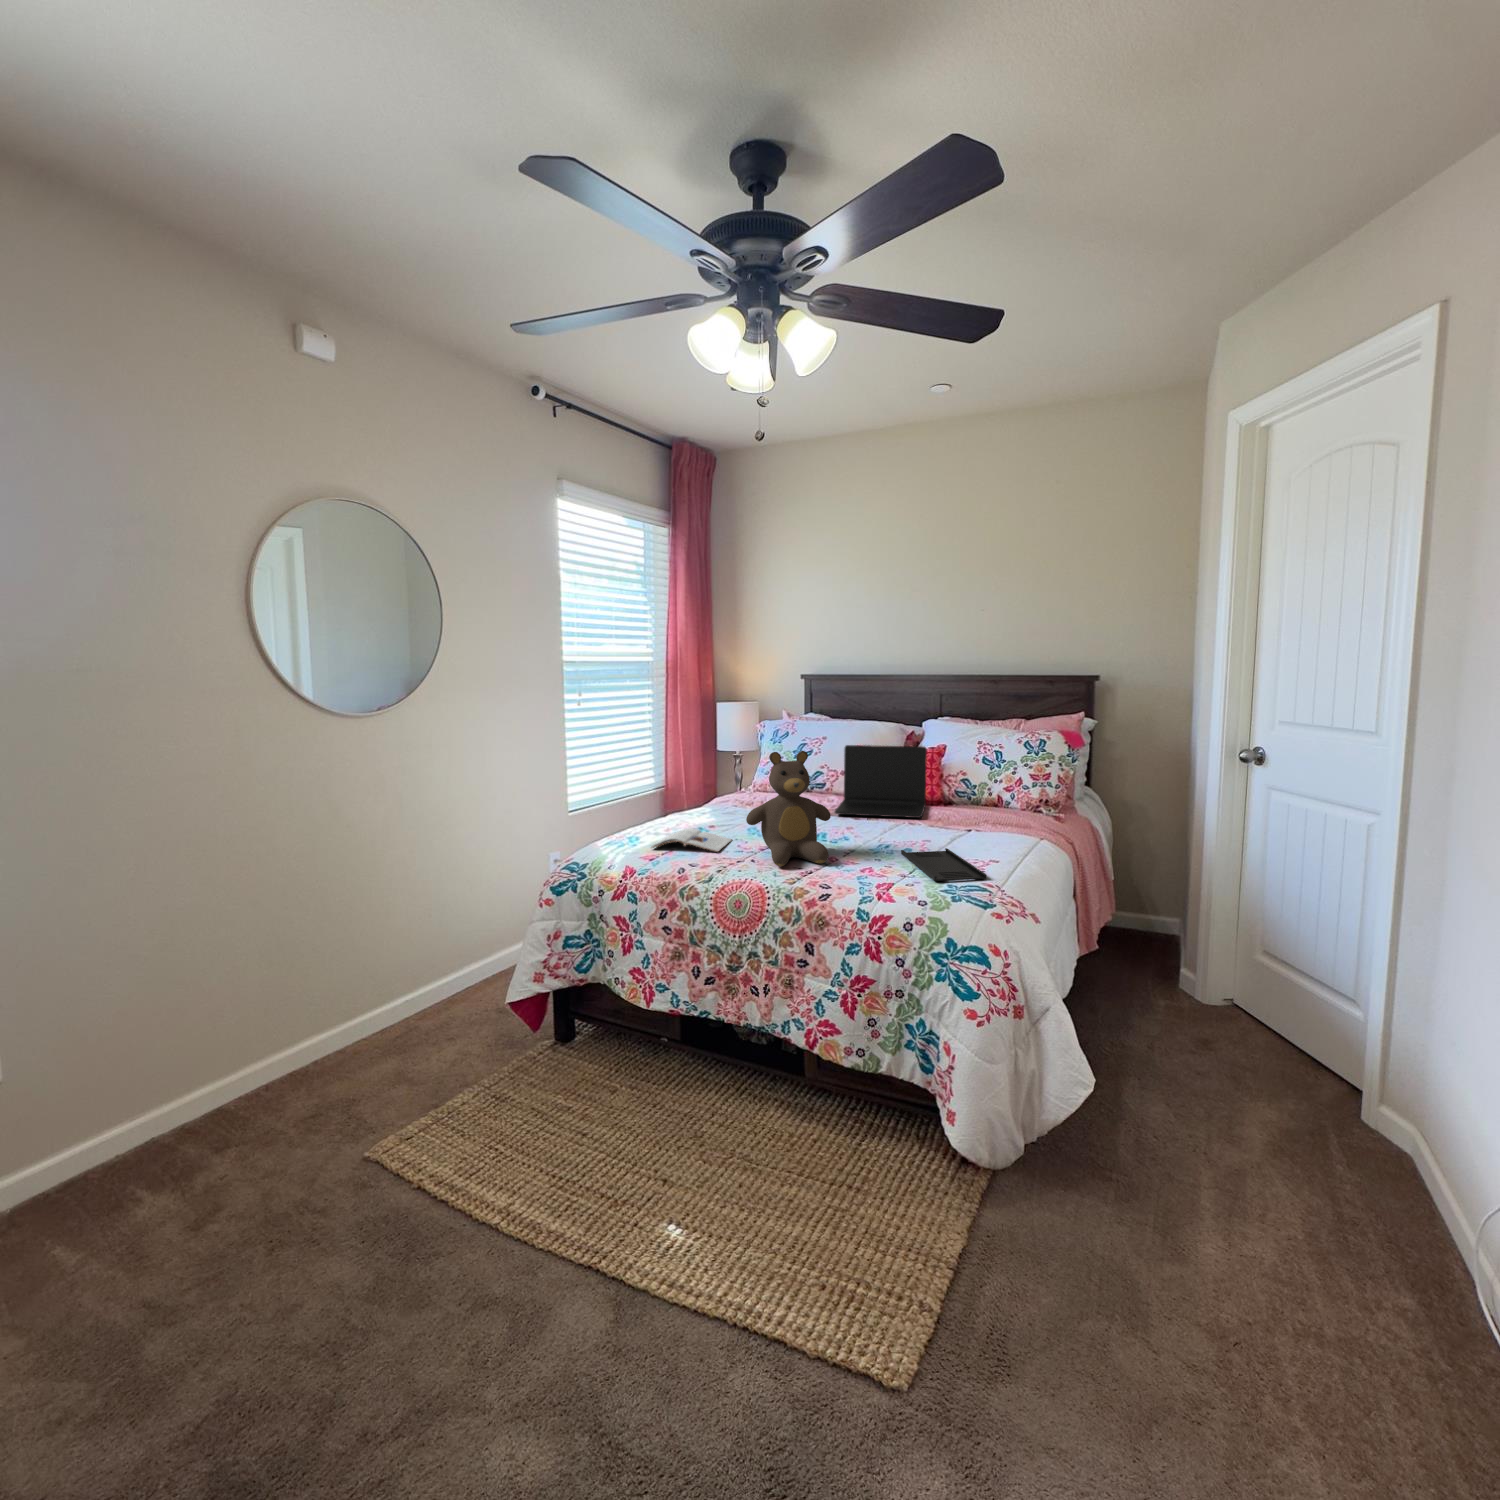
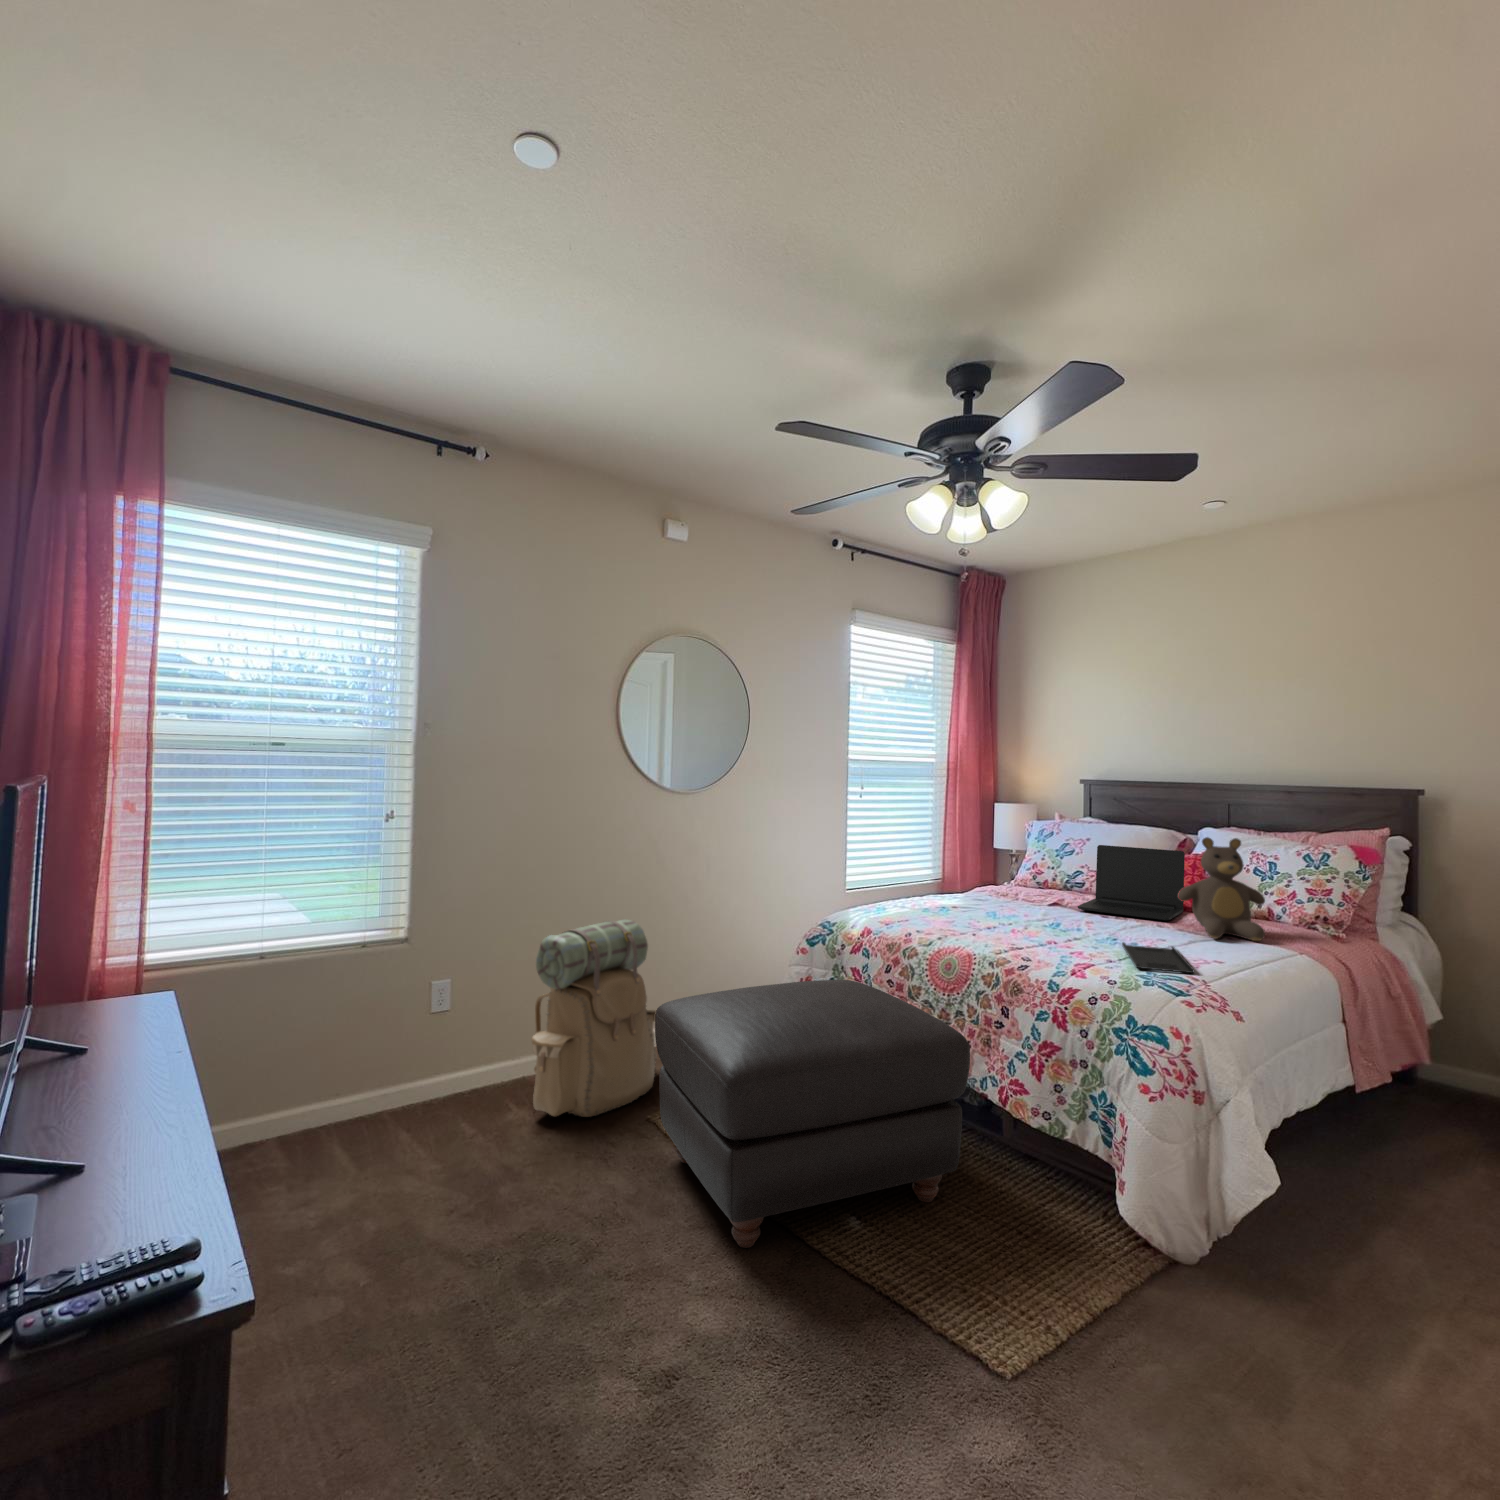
teddy bear: present [746,751,831,866] -> present [1178,837,1265,941]
magazine: present [651,828,732,852] -> none [889,905,966,925]
backpack: none [154,898,365,1201] -> present [532,920,657,1117]
ottoman: none [372,935,787,1325] -> present [655,980,970,1248]

